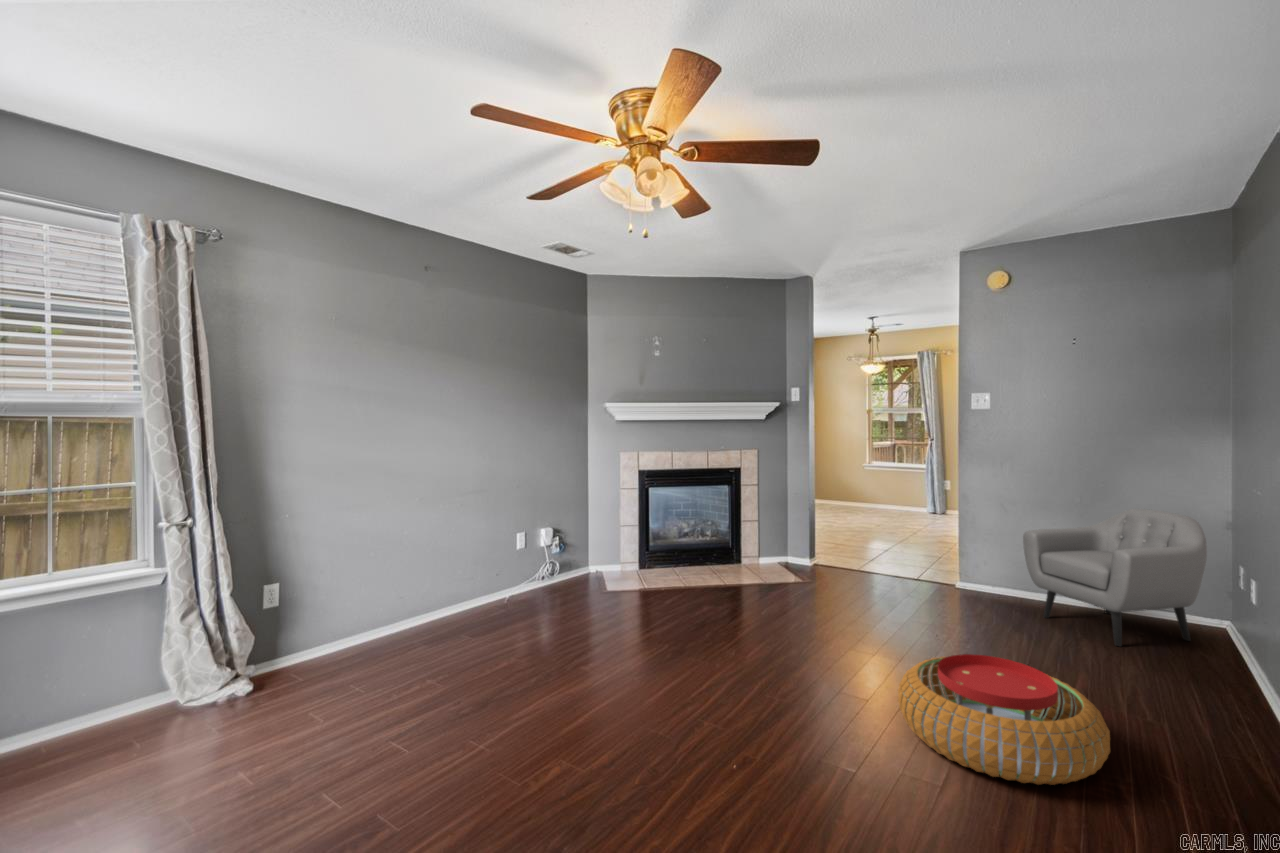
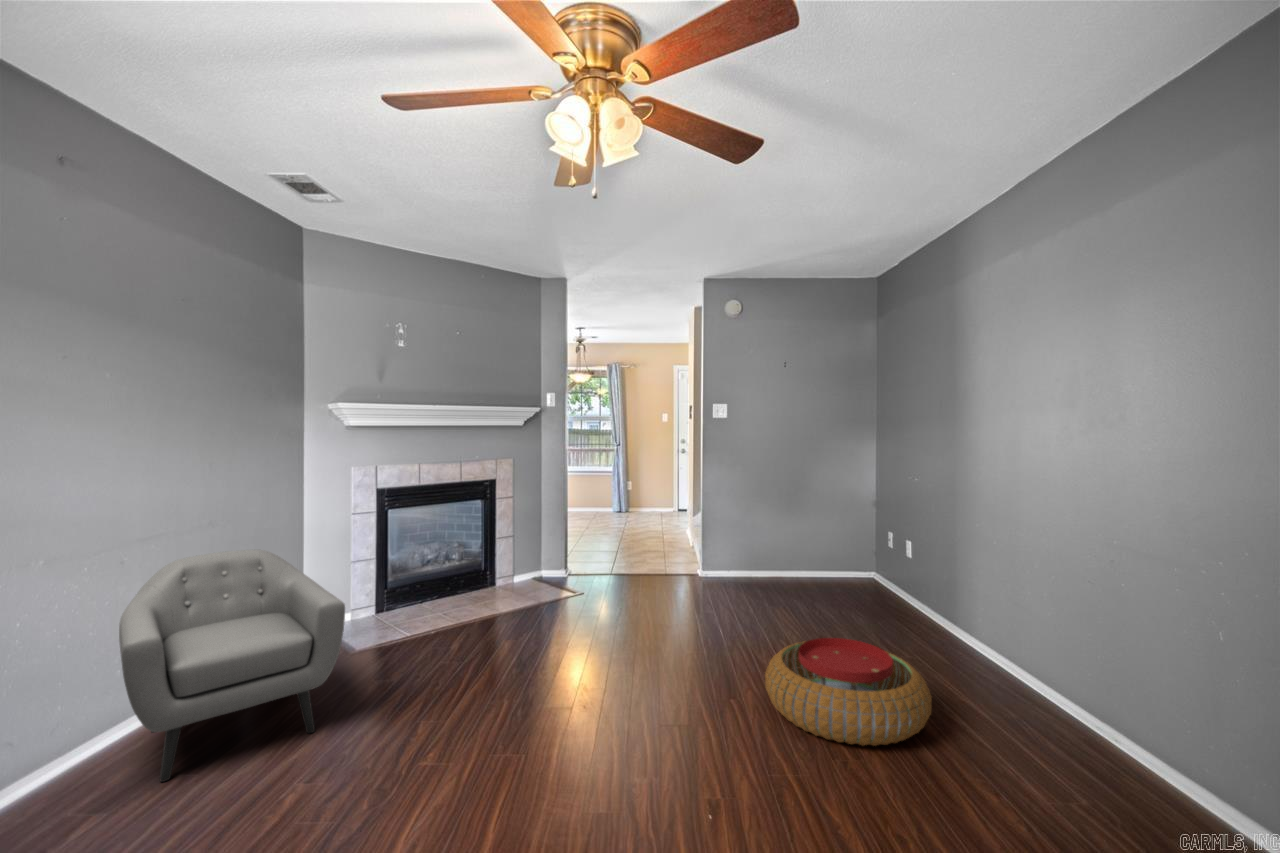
armchair: present [1023,509,1207,646] -> present [119,550,345,782]

